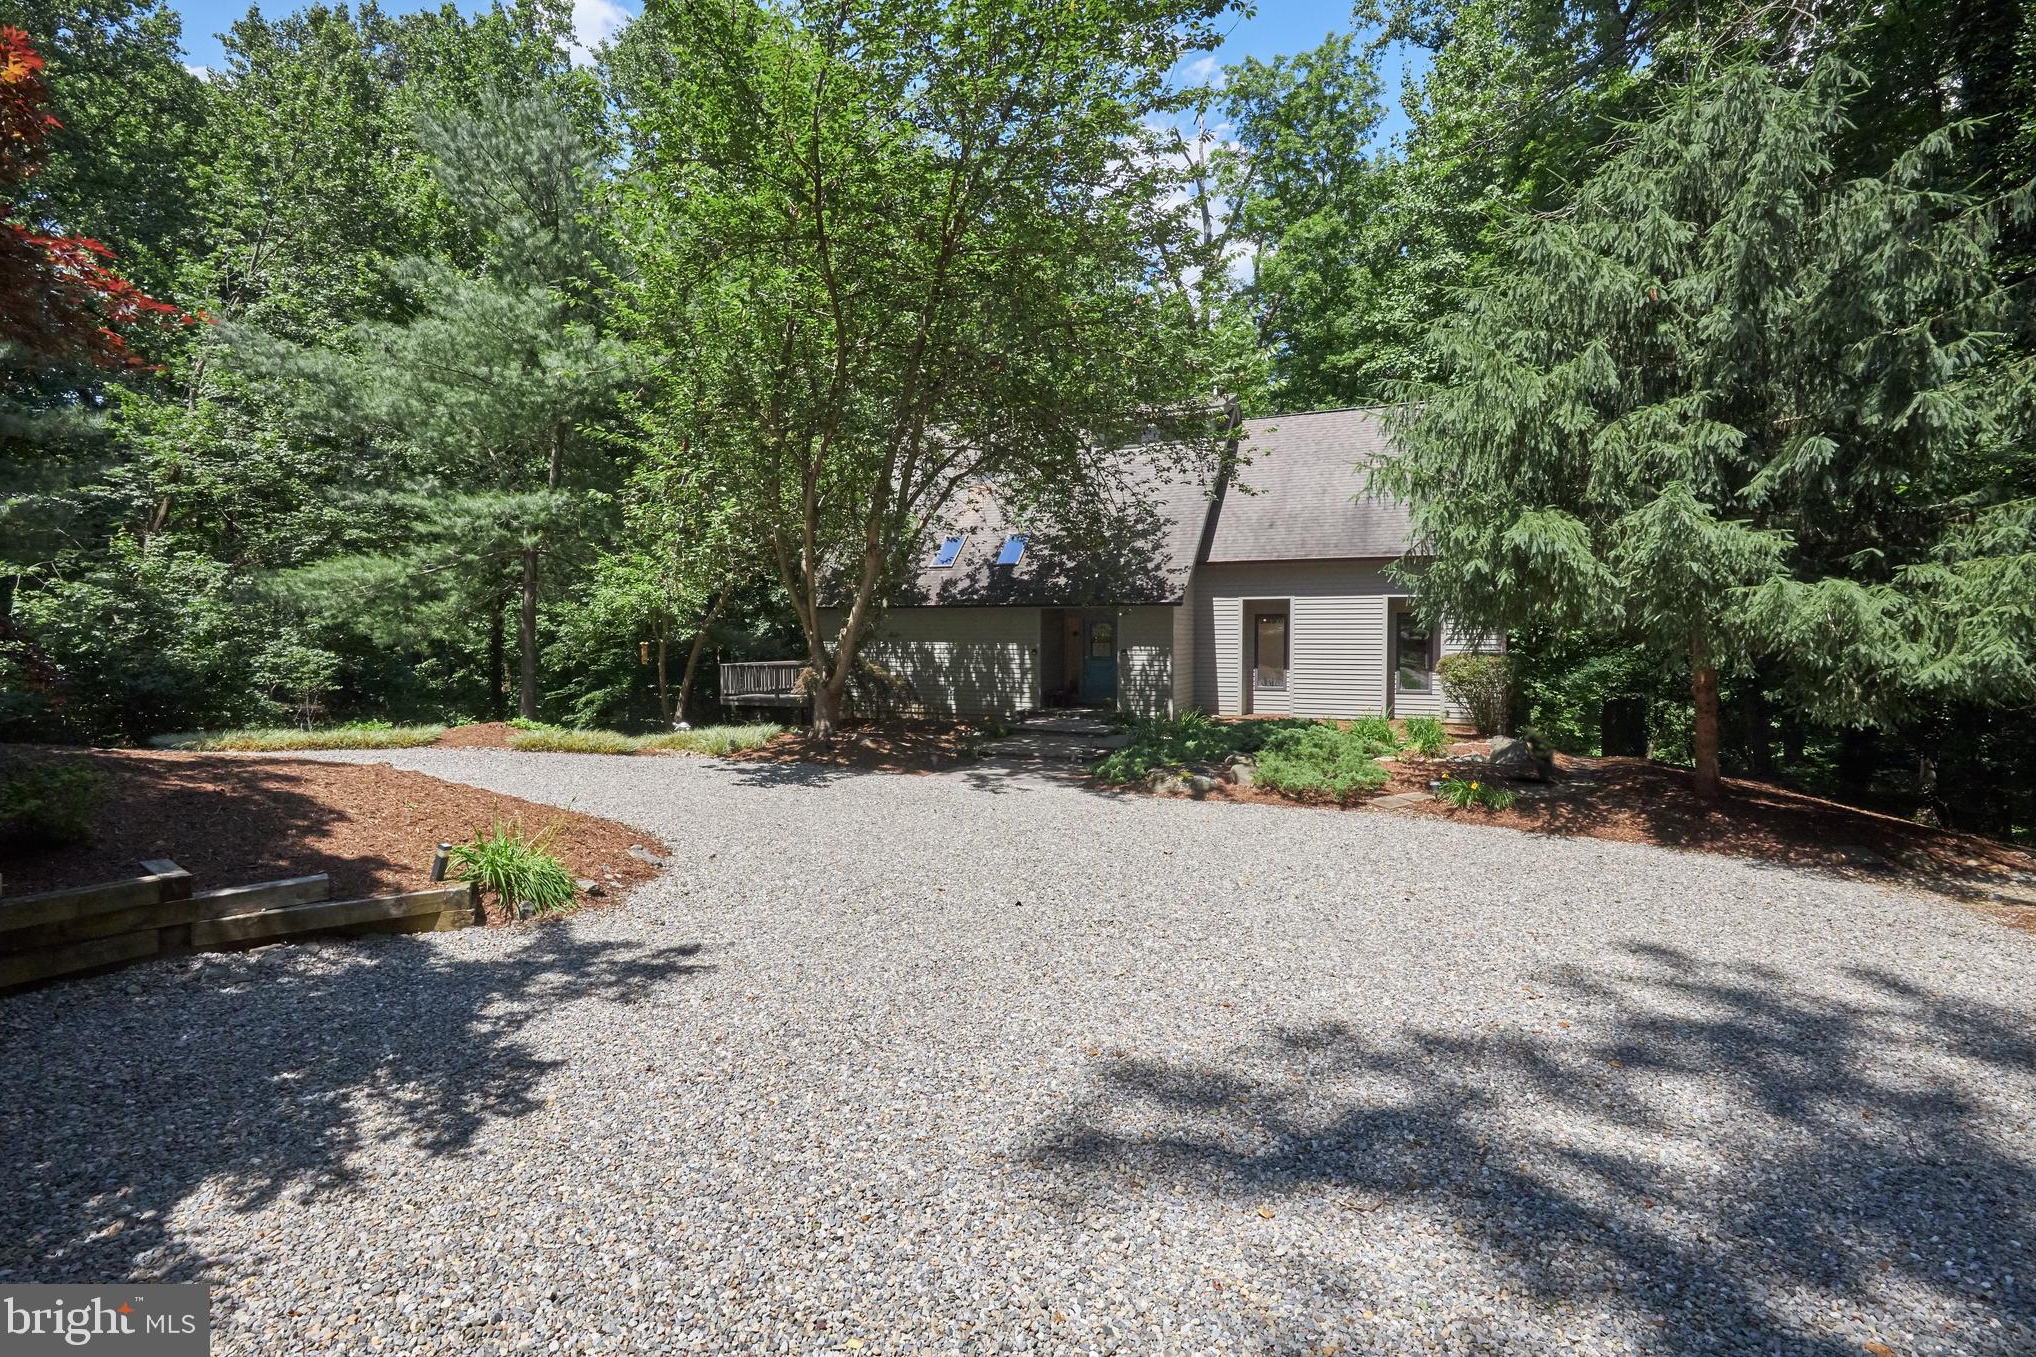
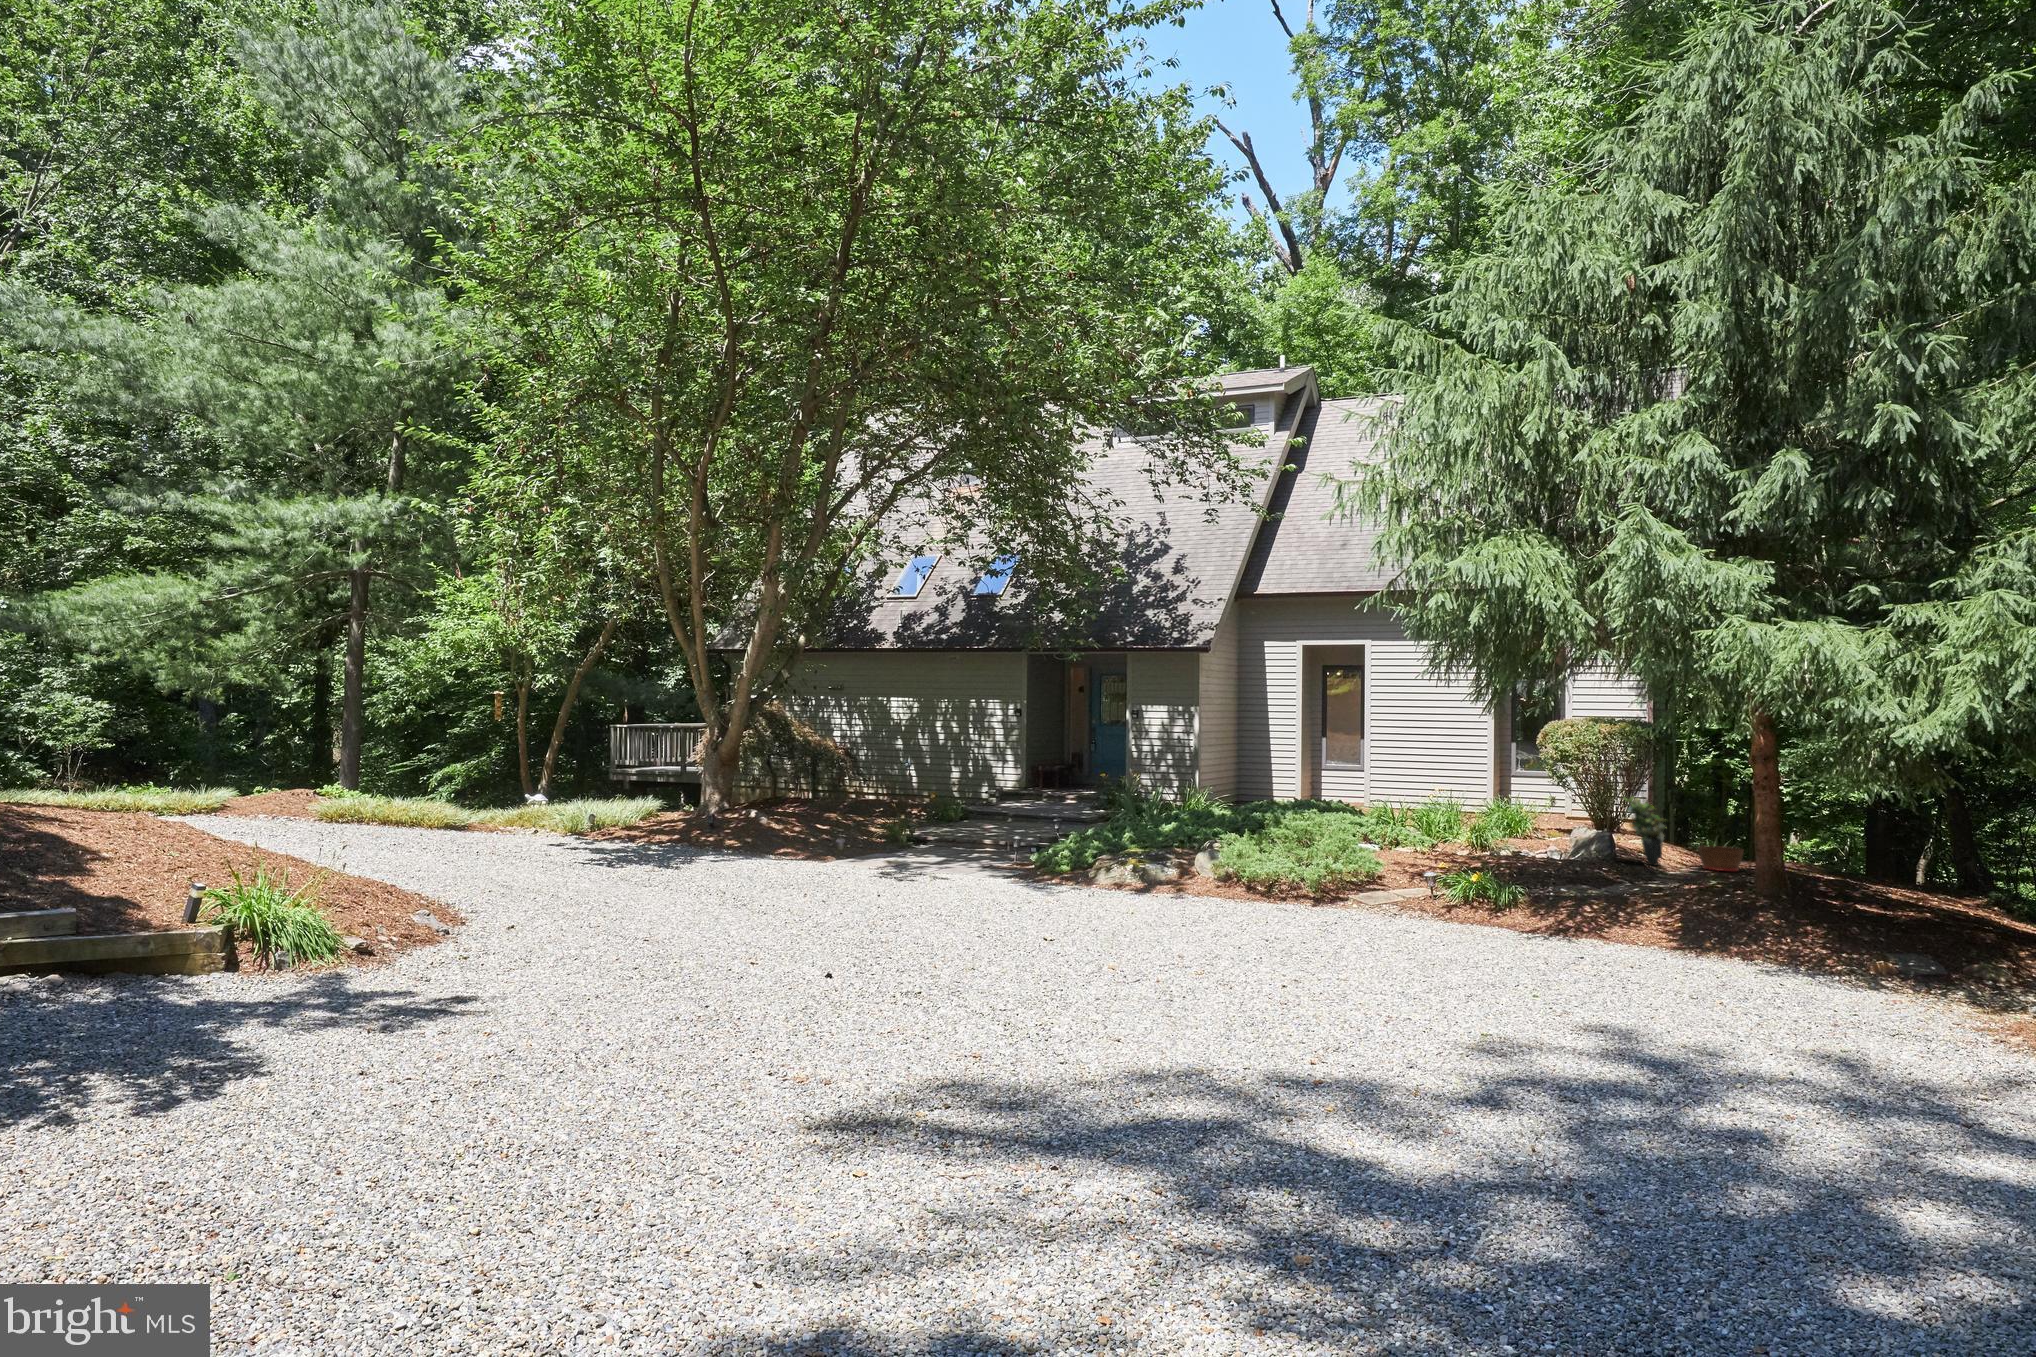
basket: none [1583,766,1622,788] -> present [1698,845,1744,871]

